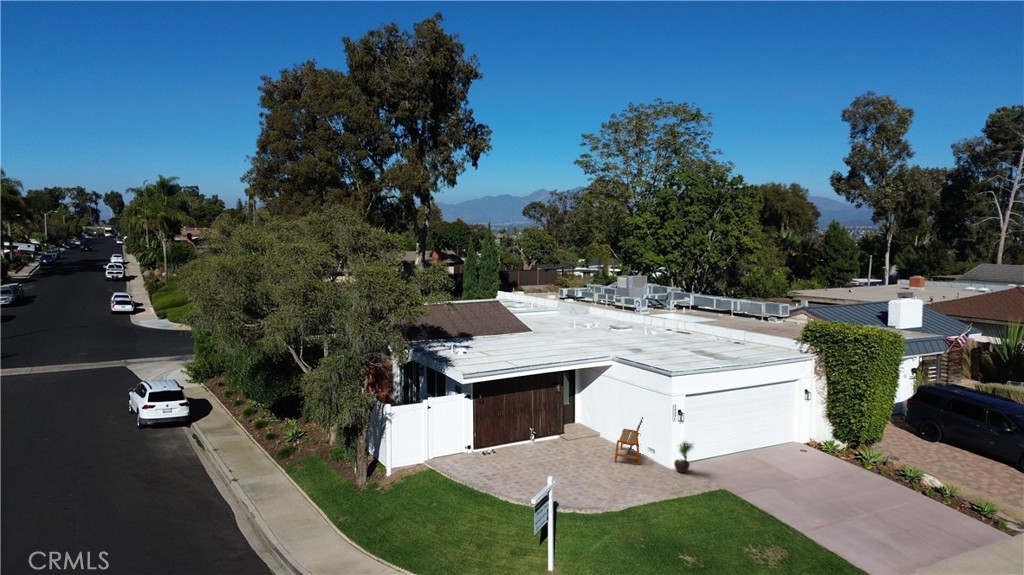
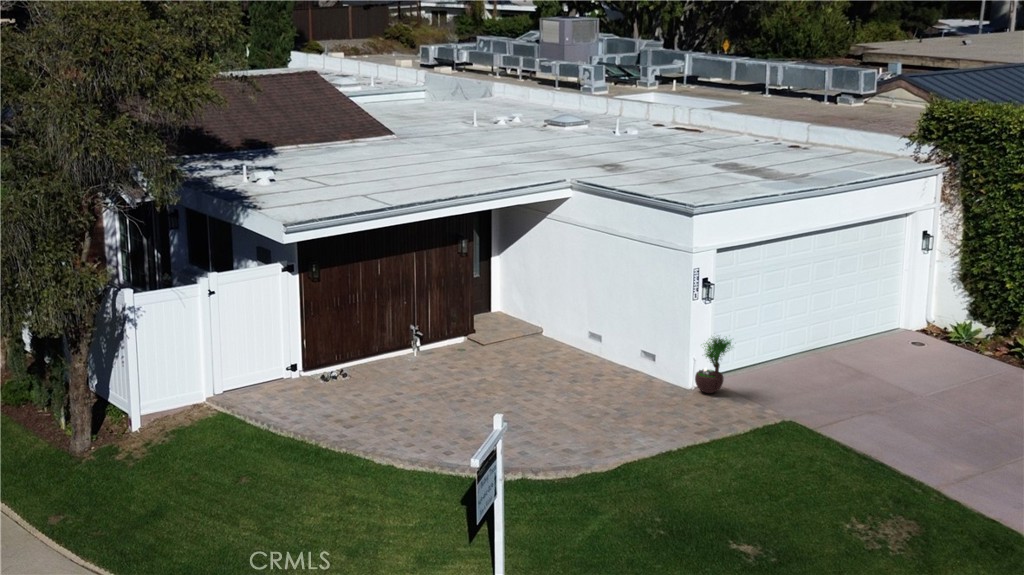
bench: present [614,417,643,465] -> none [581,291,634,383]

